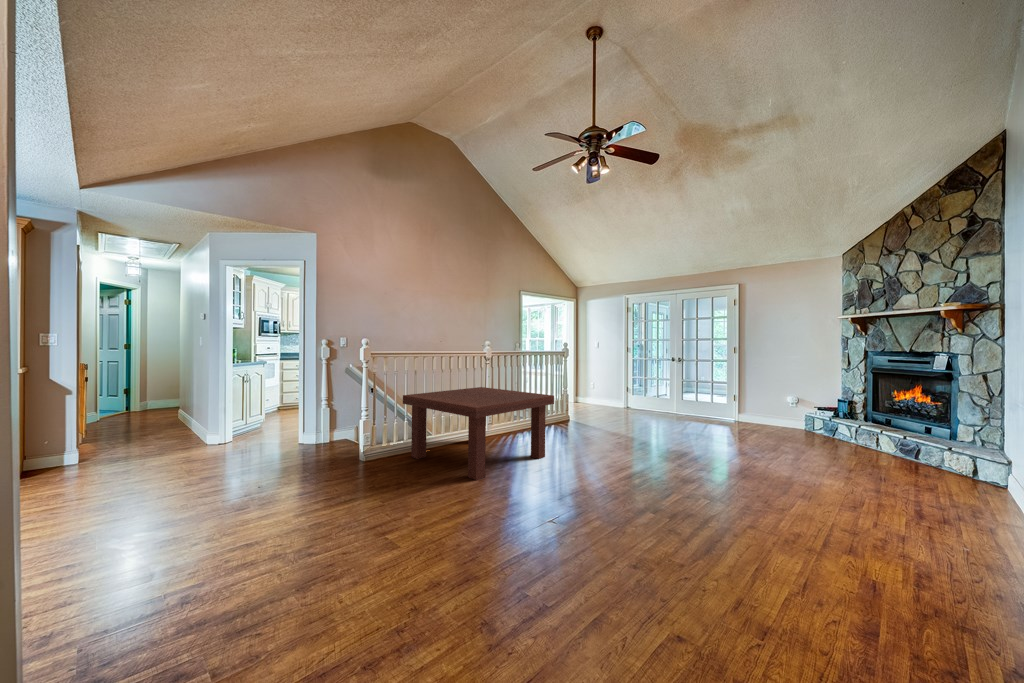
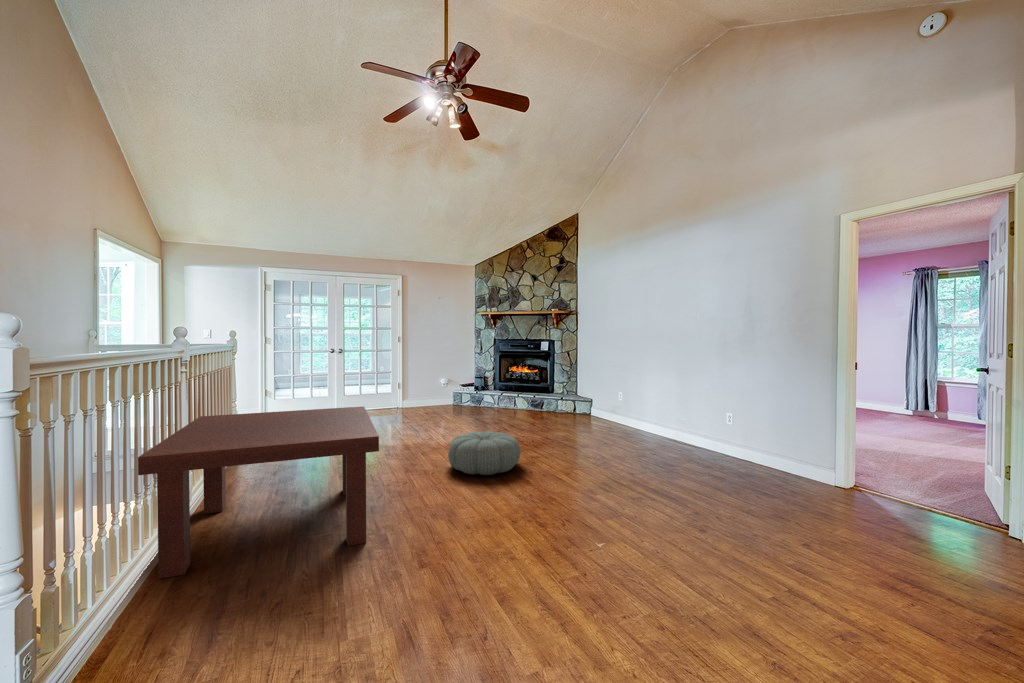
pouf: none [616,441,697,489] -> present [448,431,521,475]

